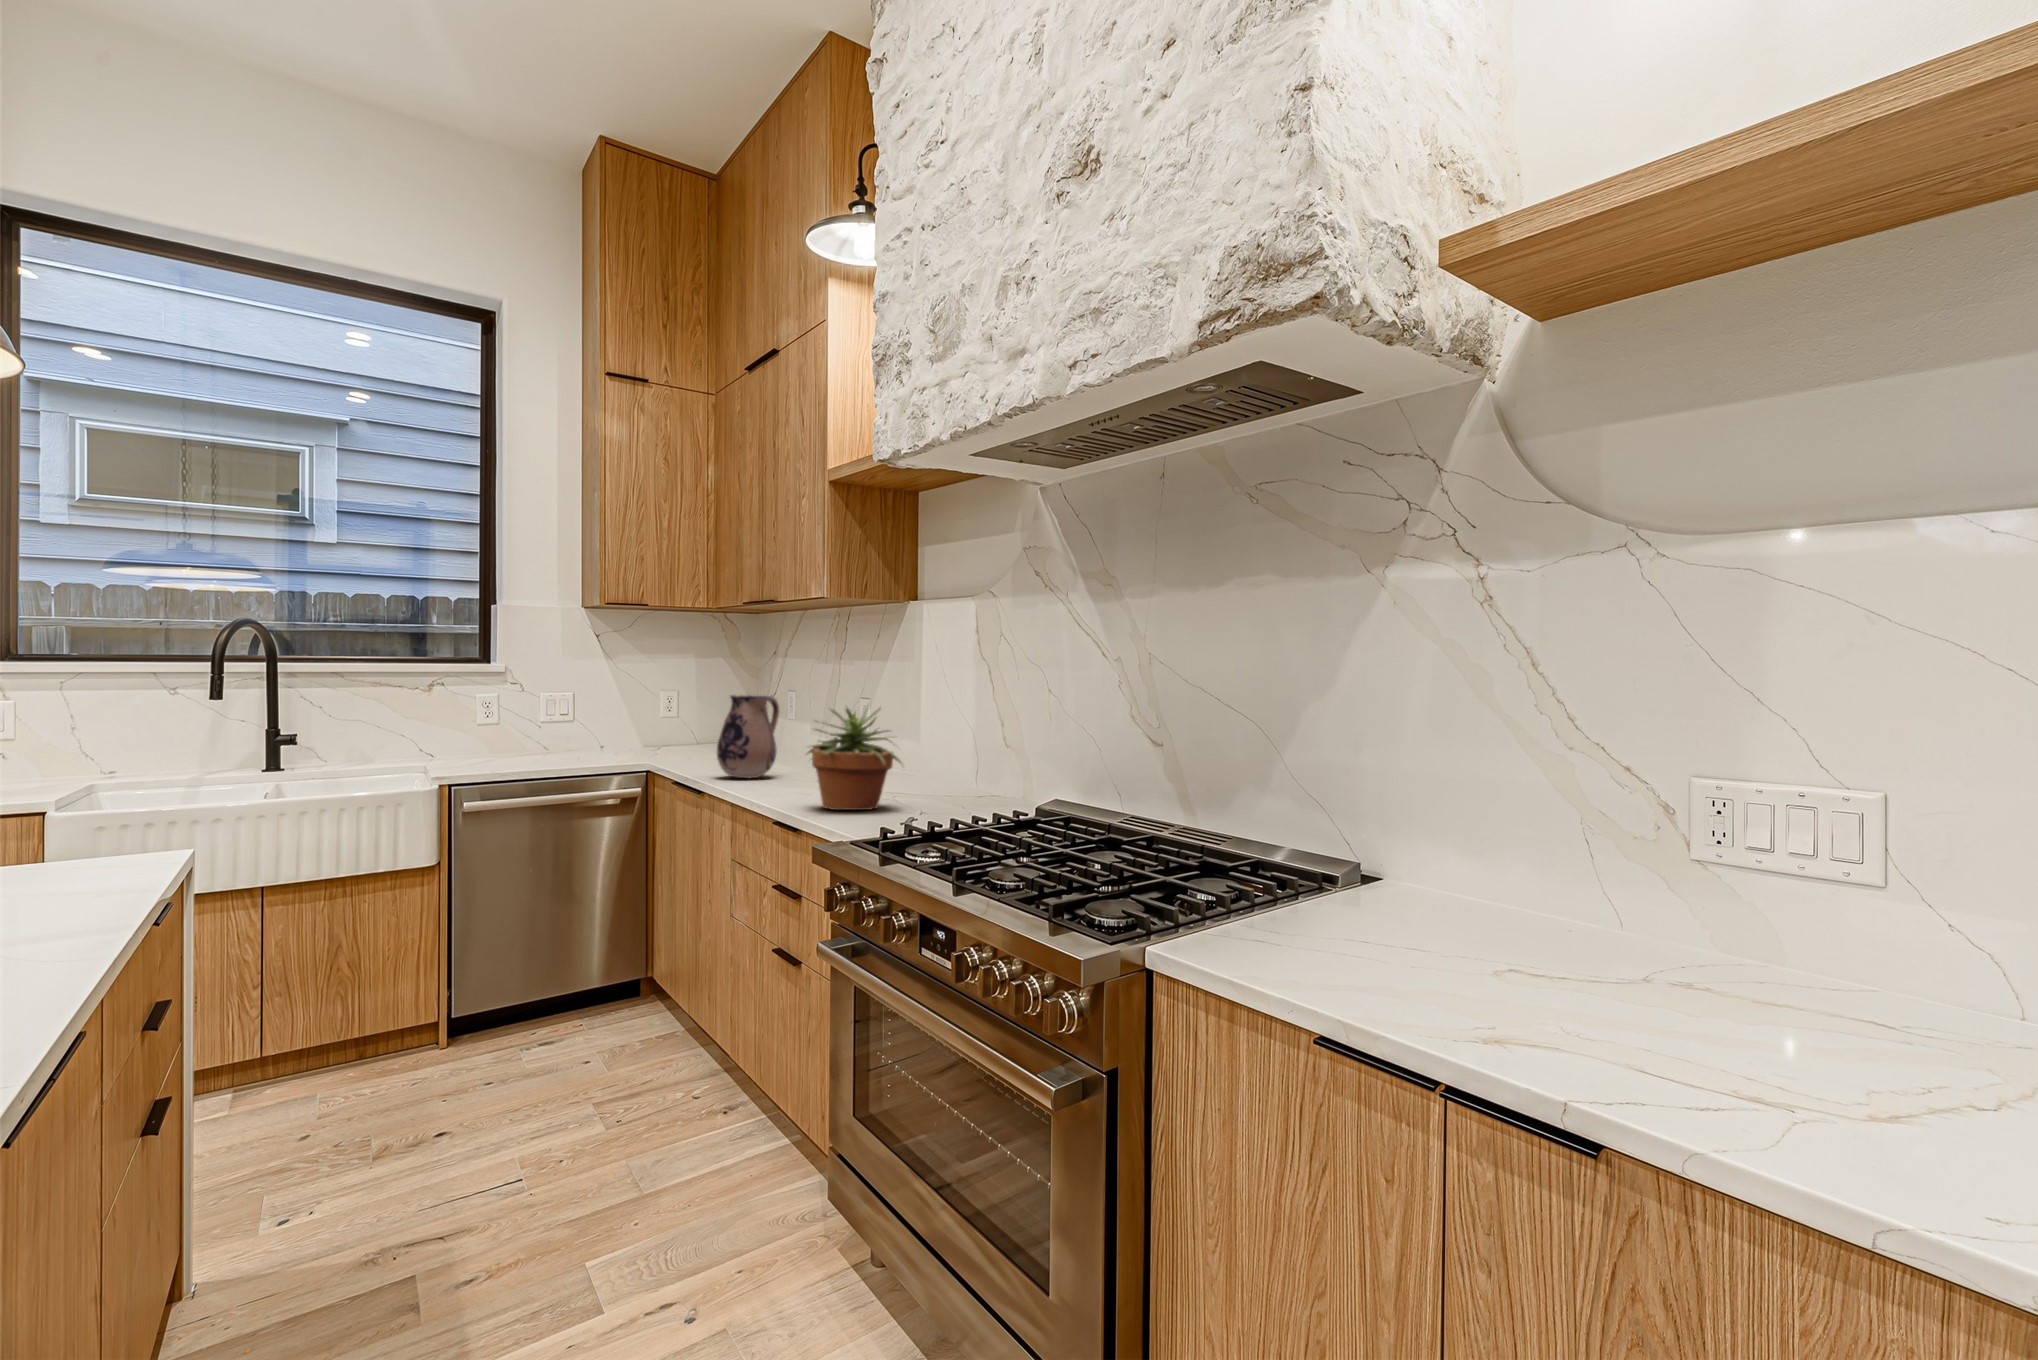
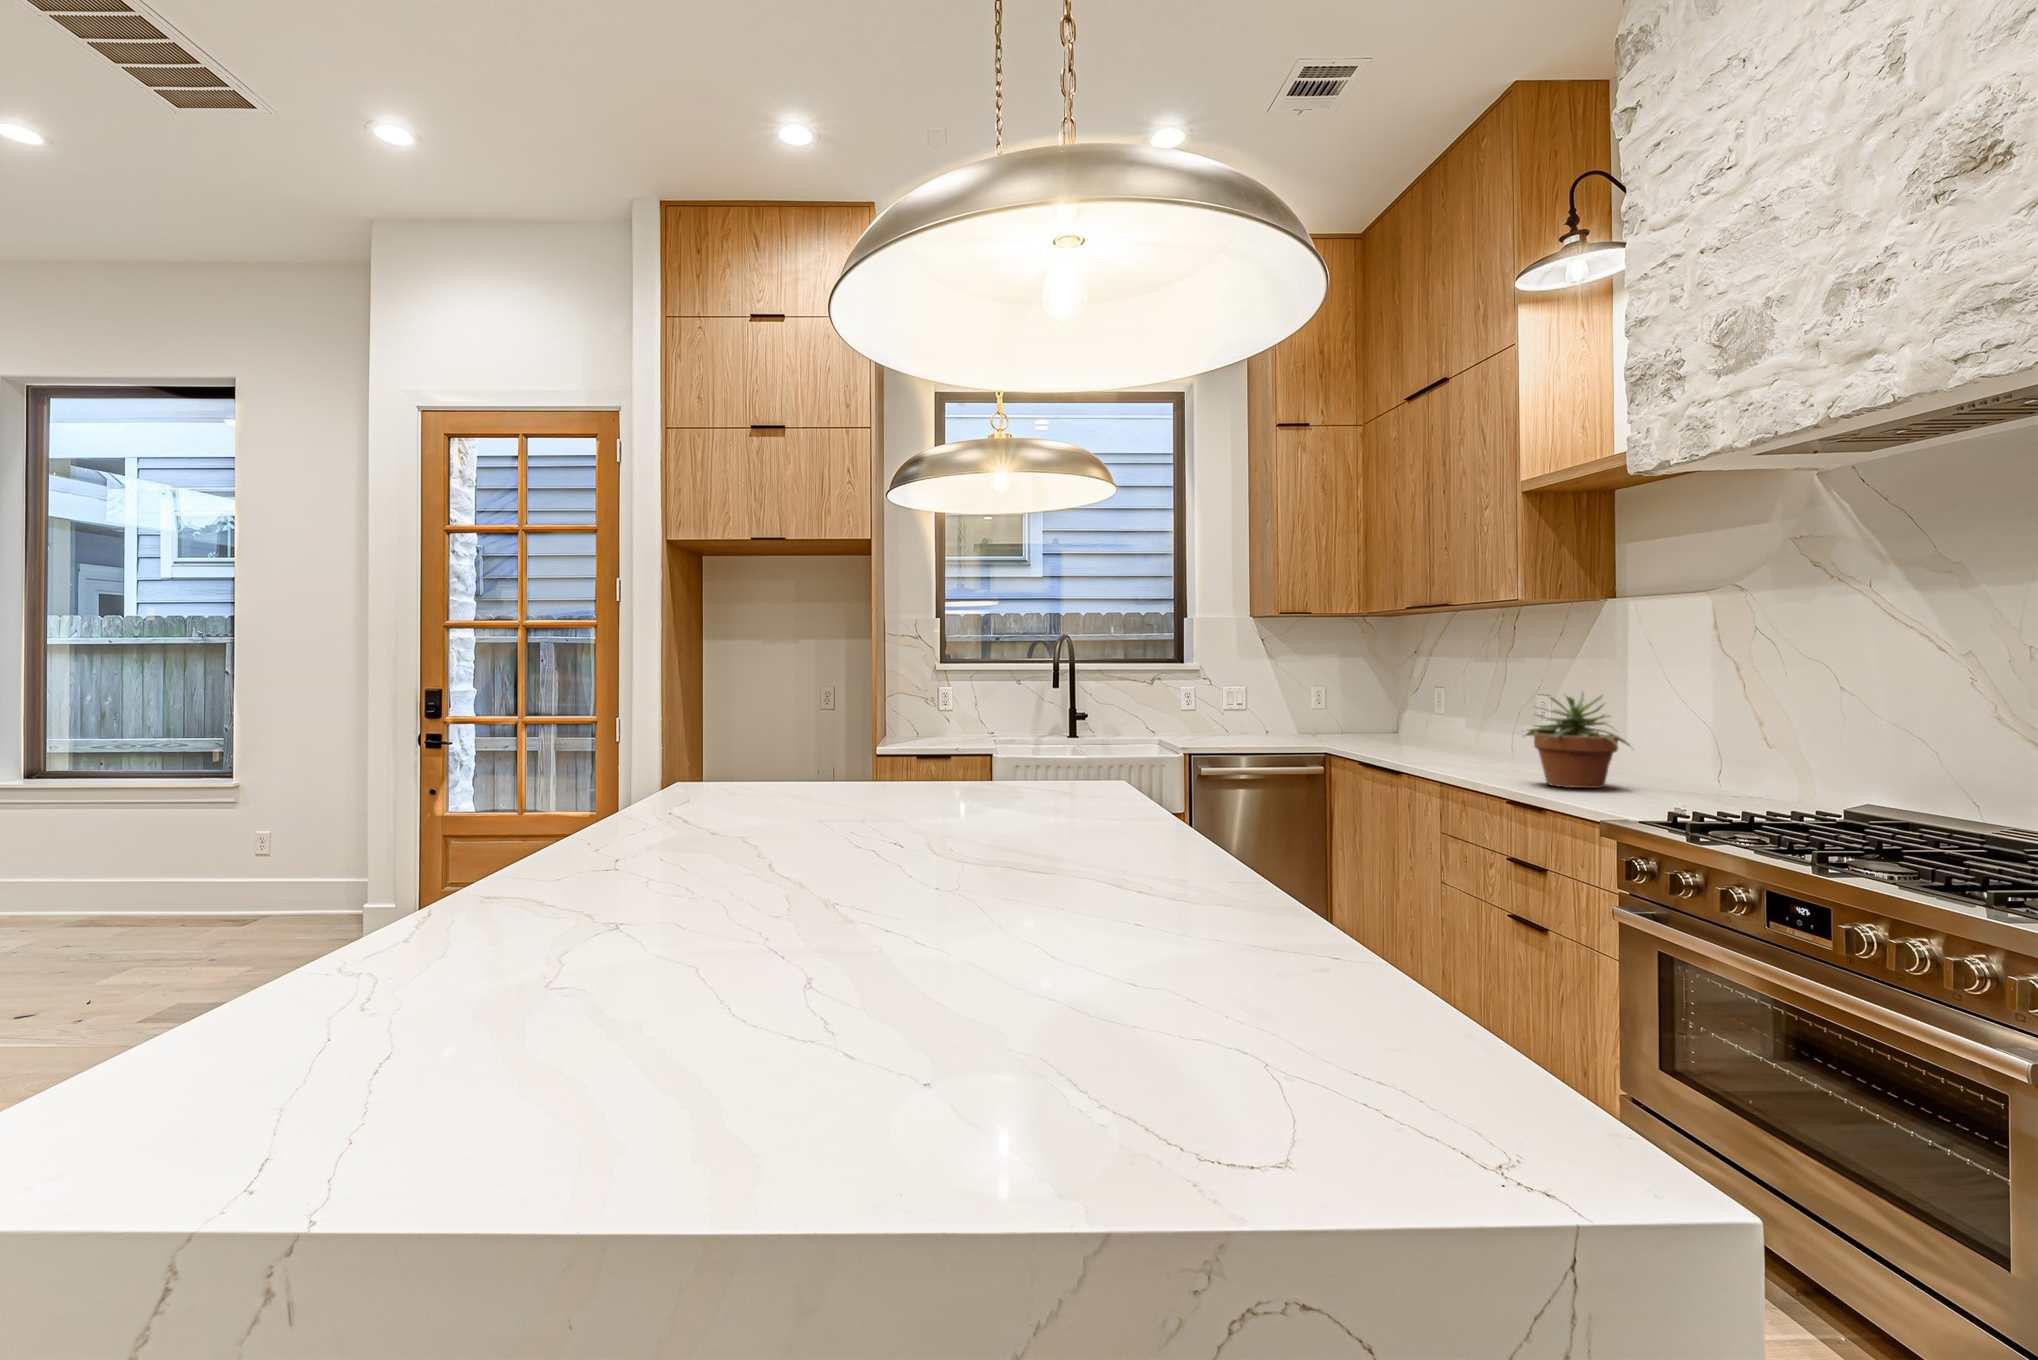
ceramic pitcher: present [717,695,779,778] -> none [1393,684,1447,756]

